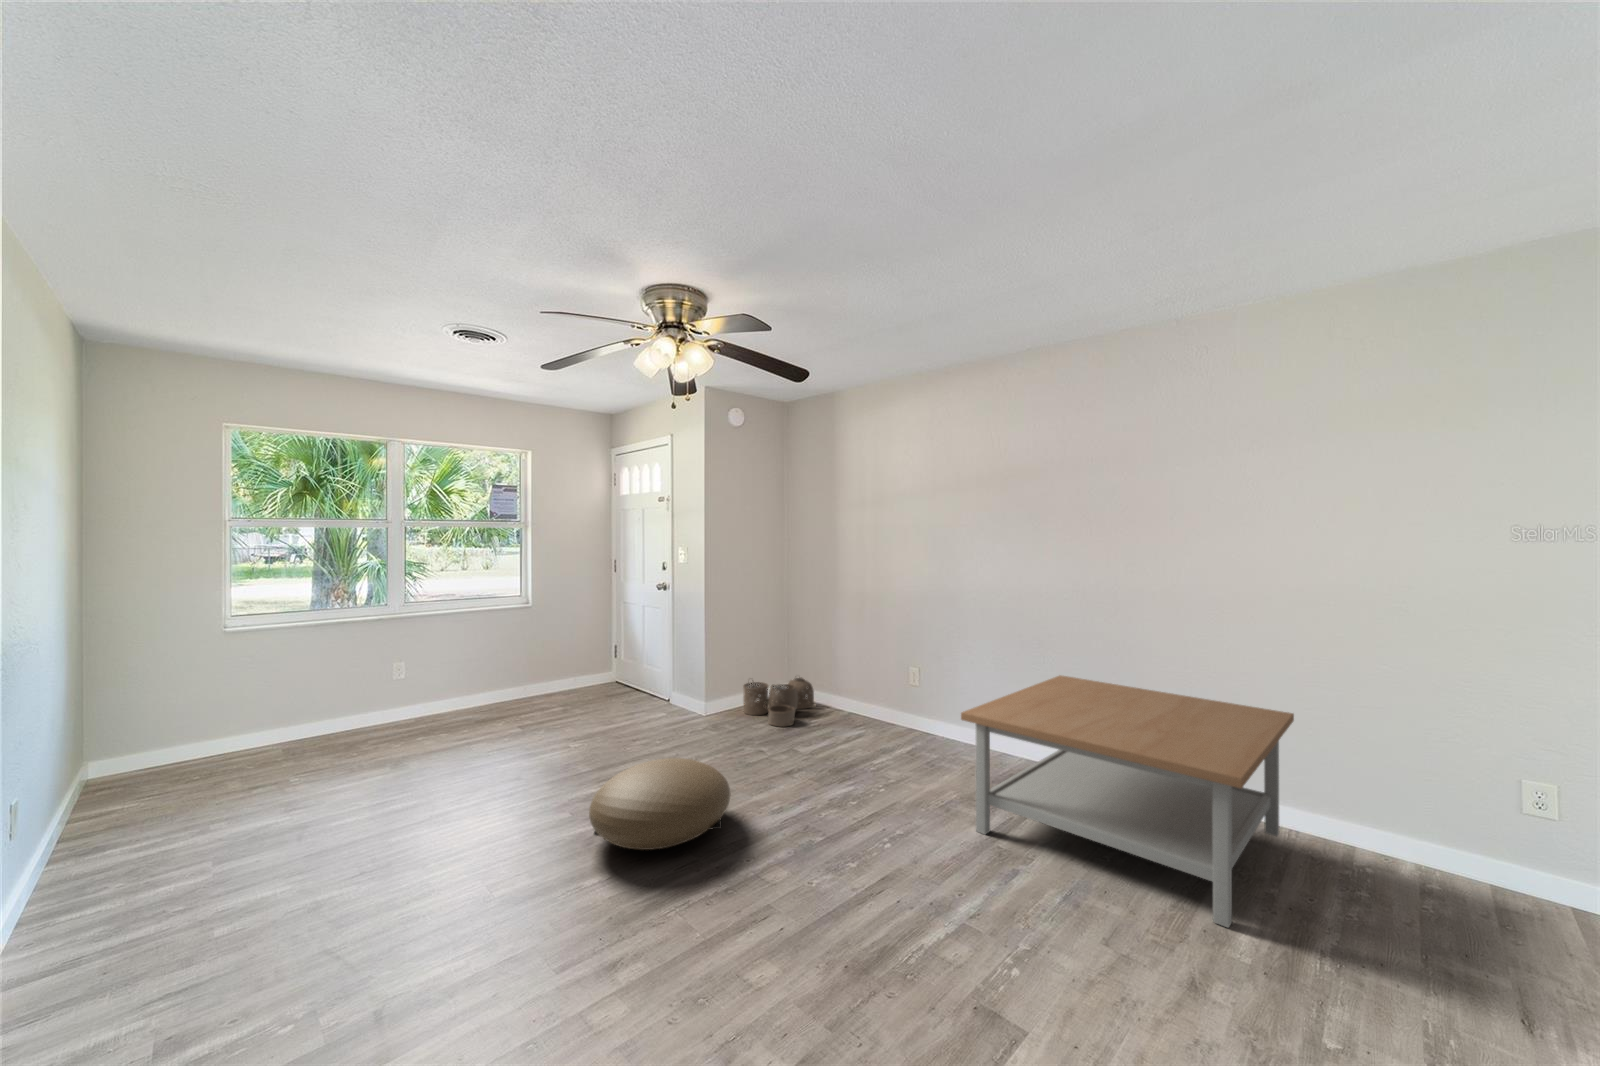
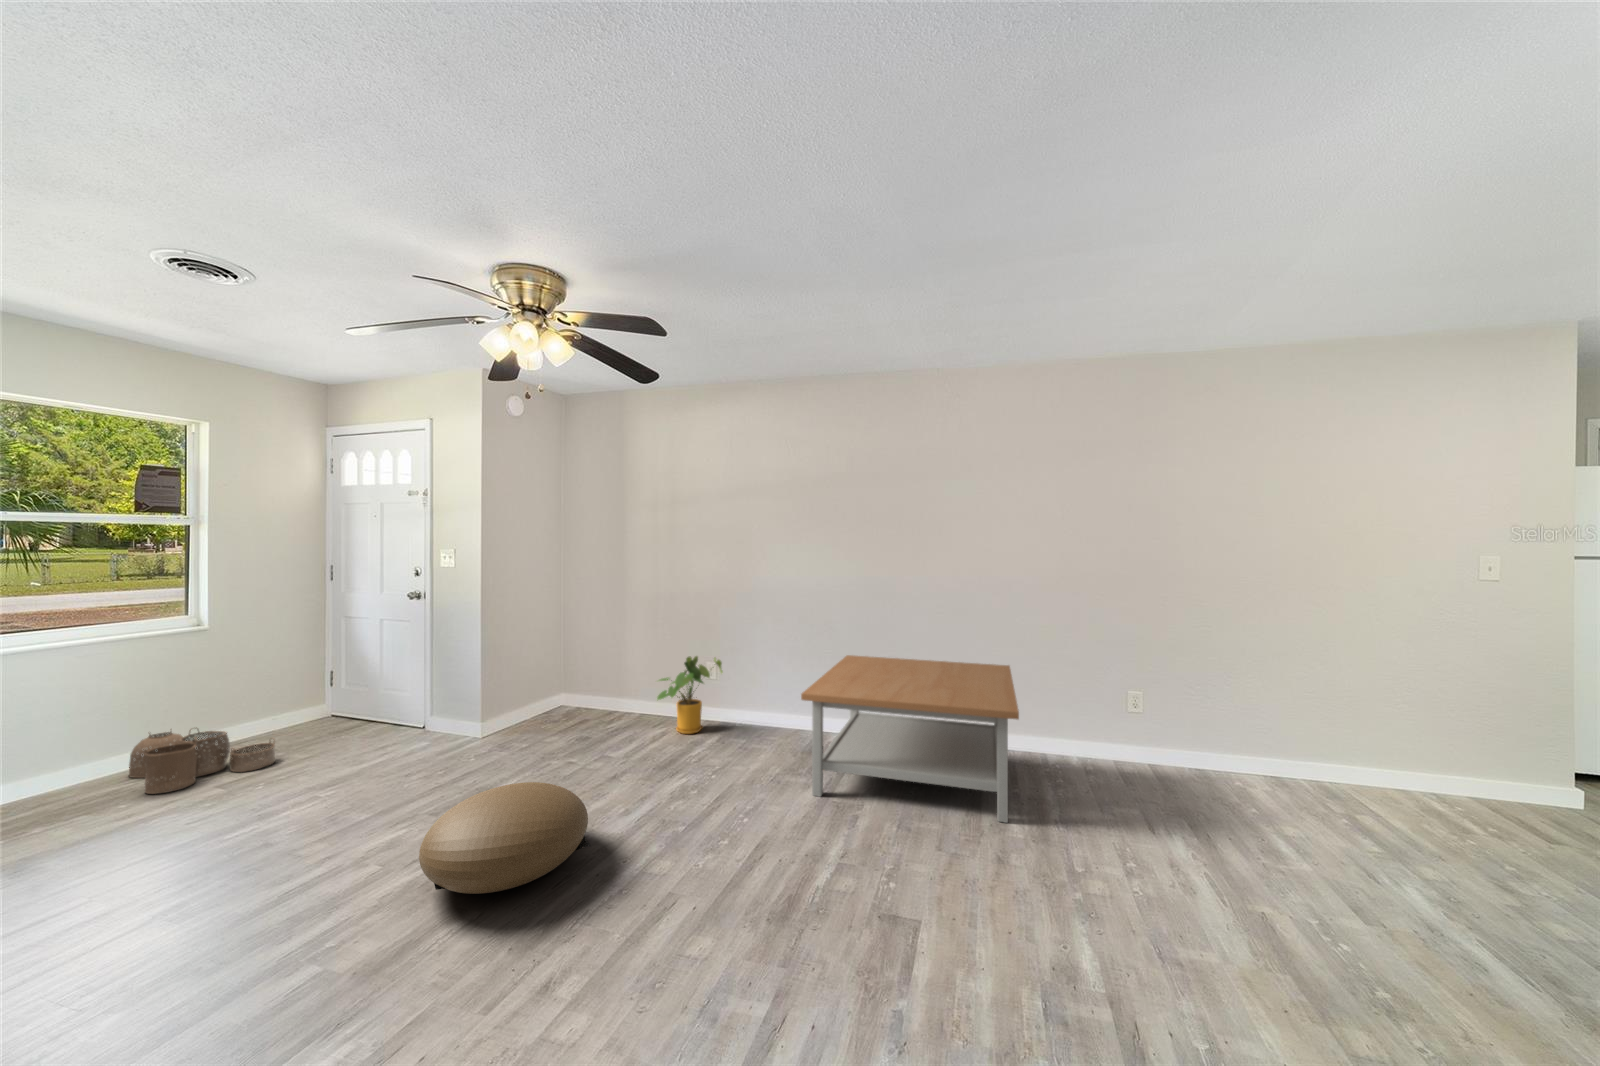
house plant: none [848,659,923,741] -> present [657,656,723,734]
woven basket: present [743,678,814,727] -> present [129,730,275,794]

